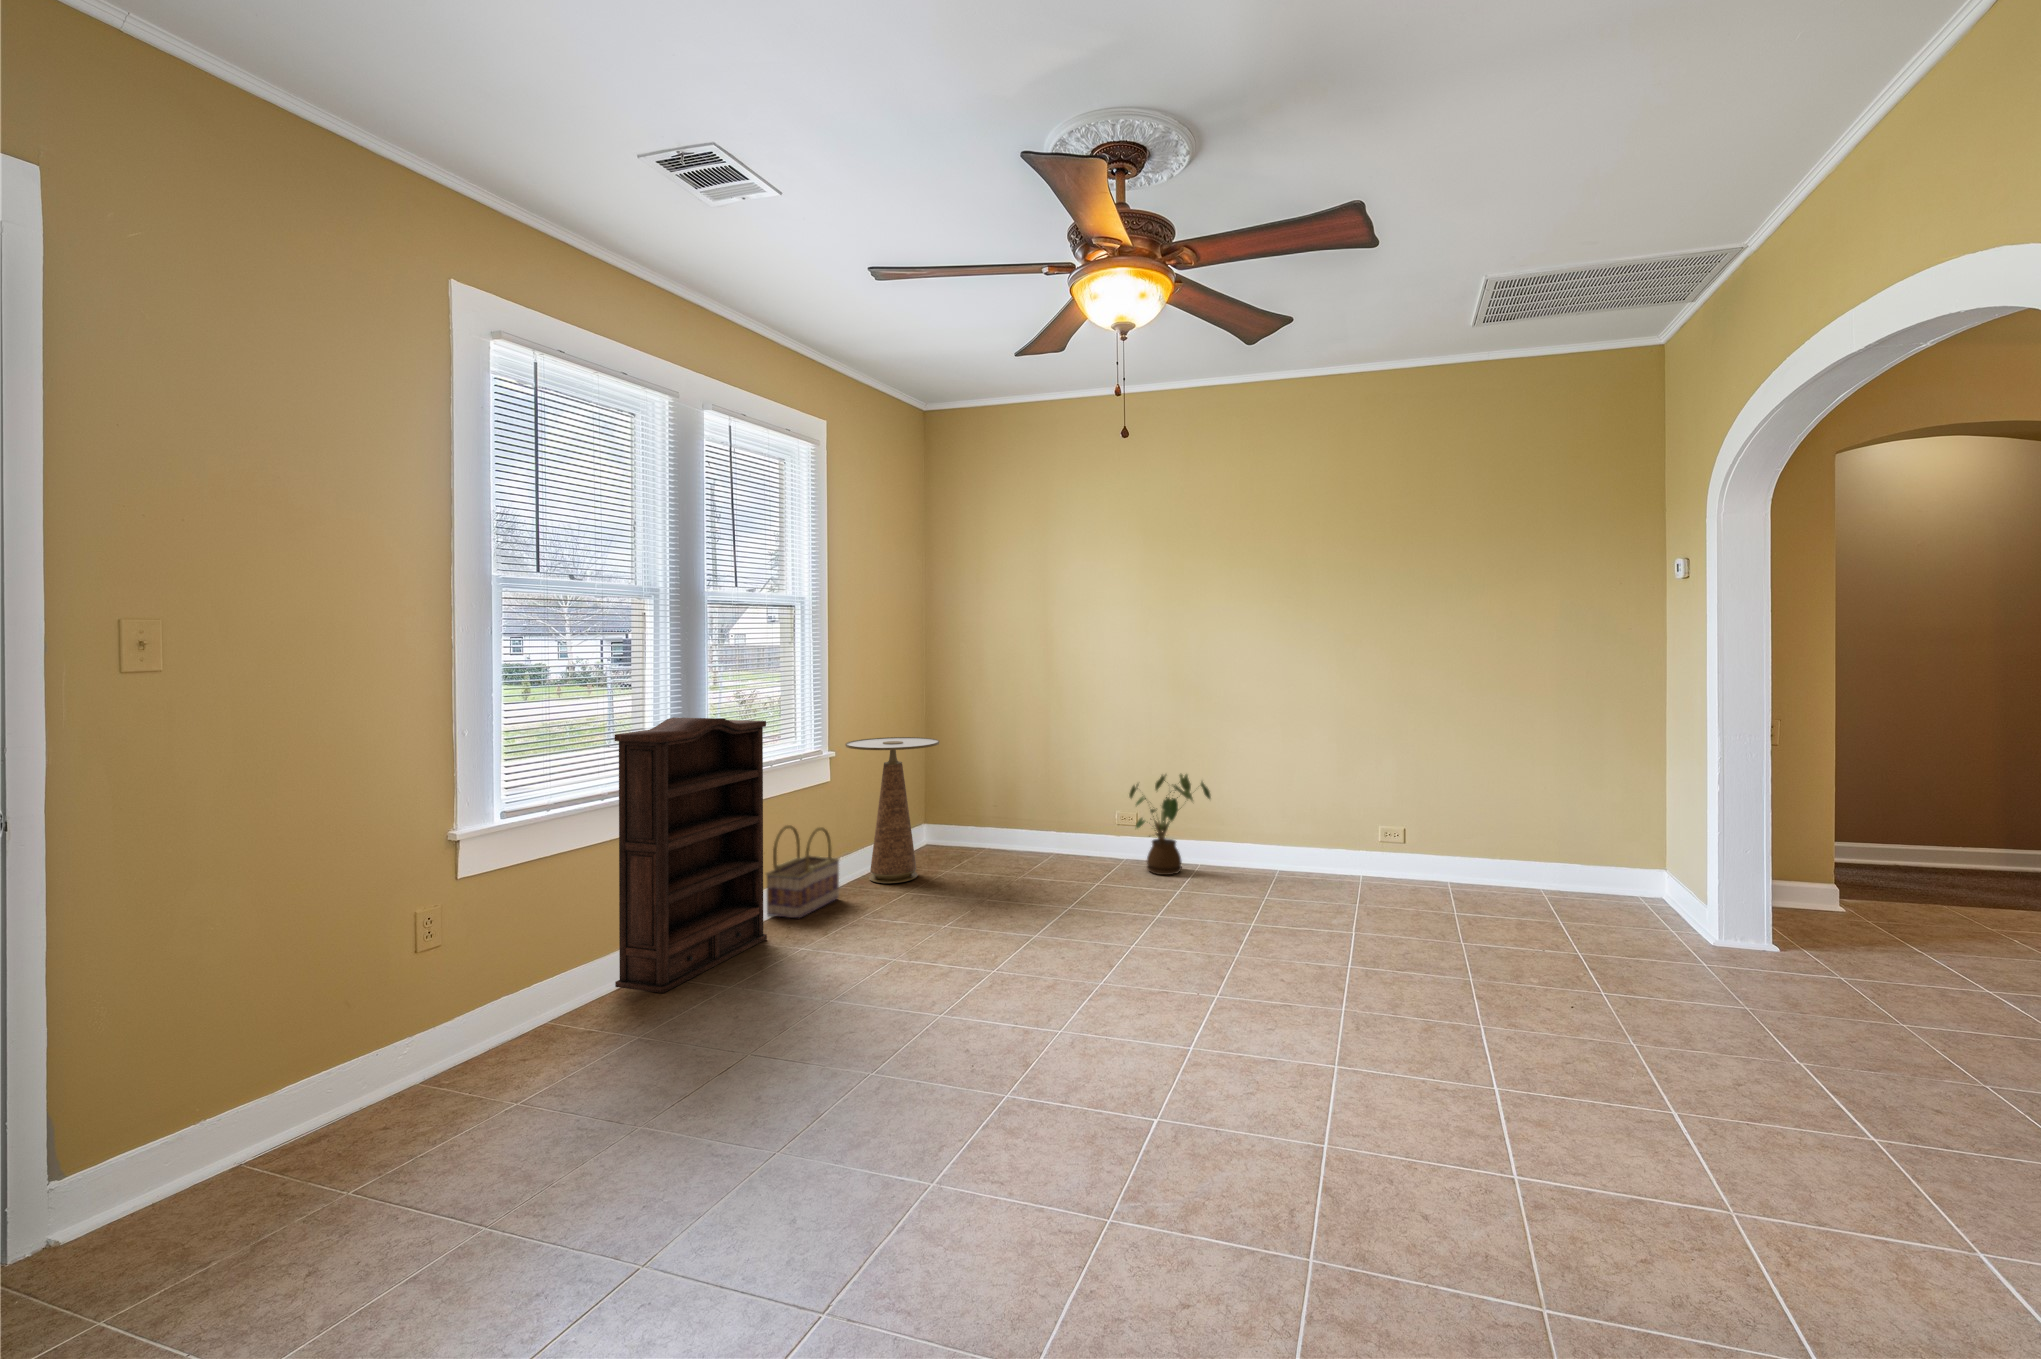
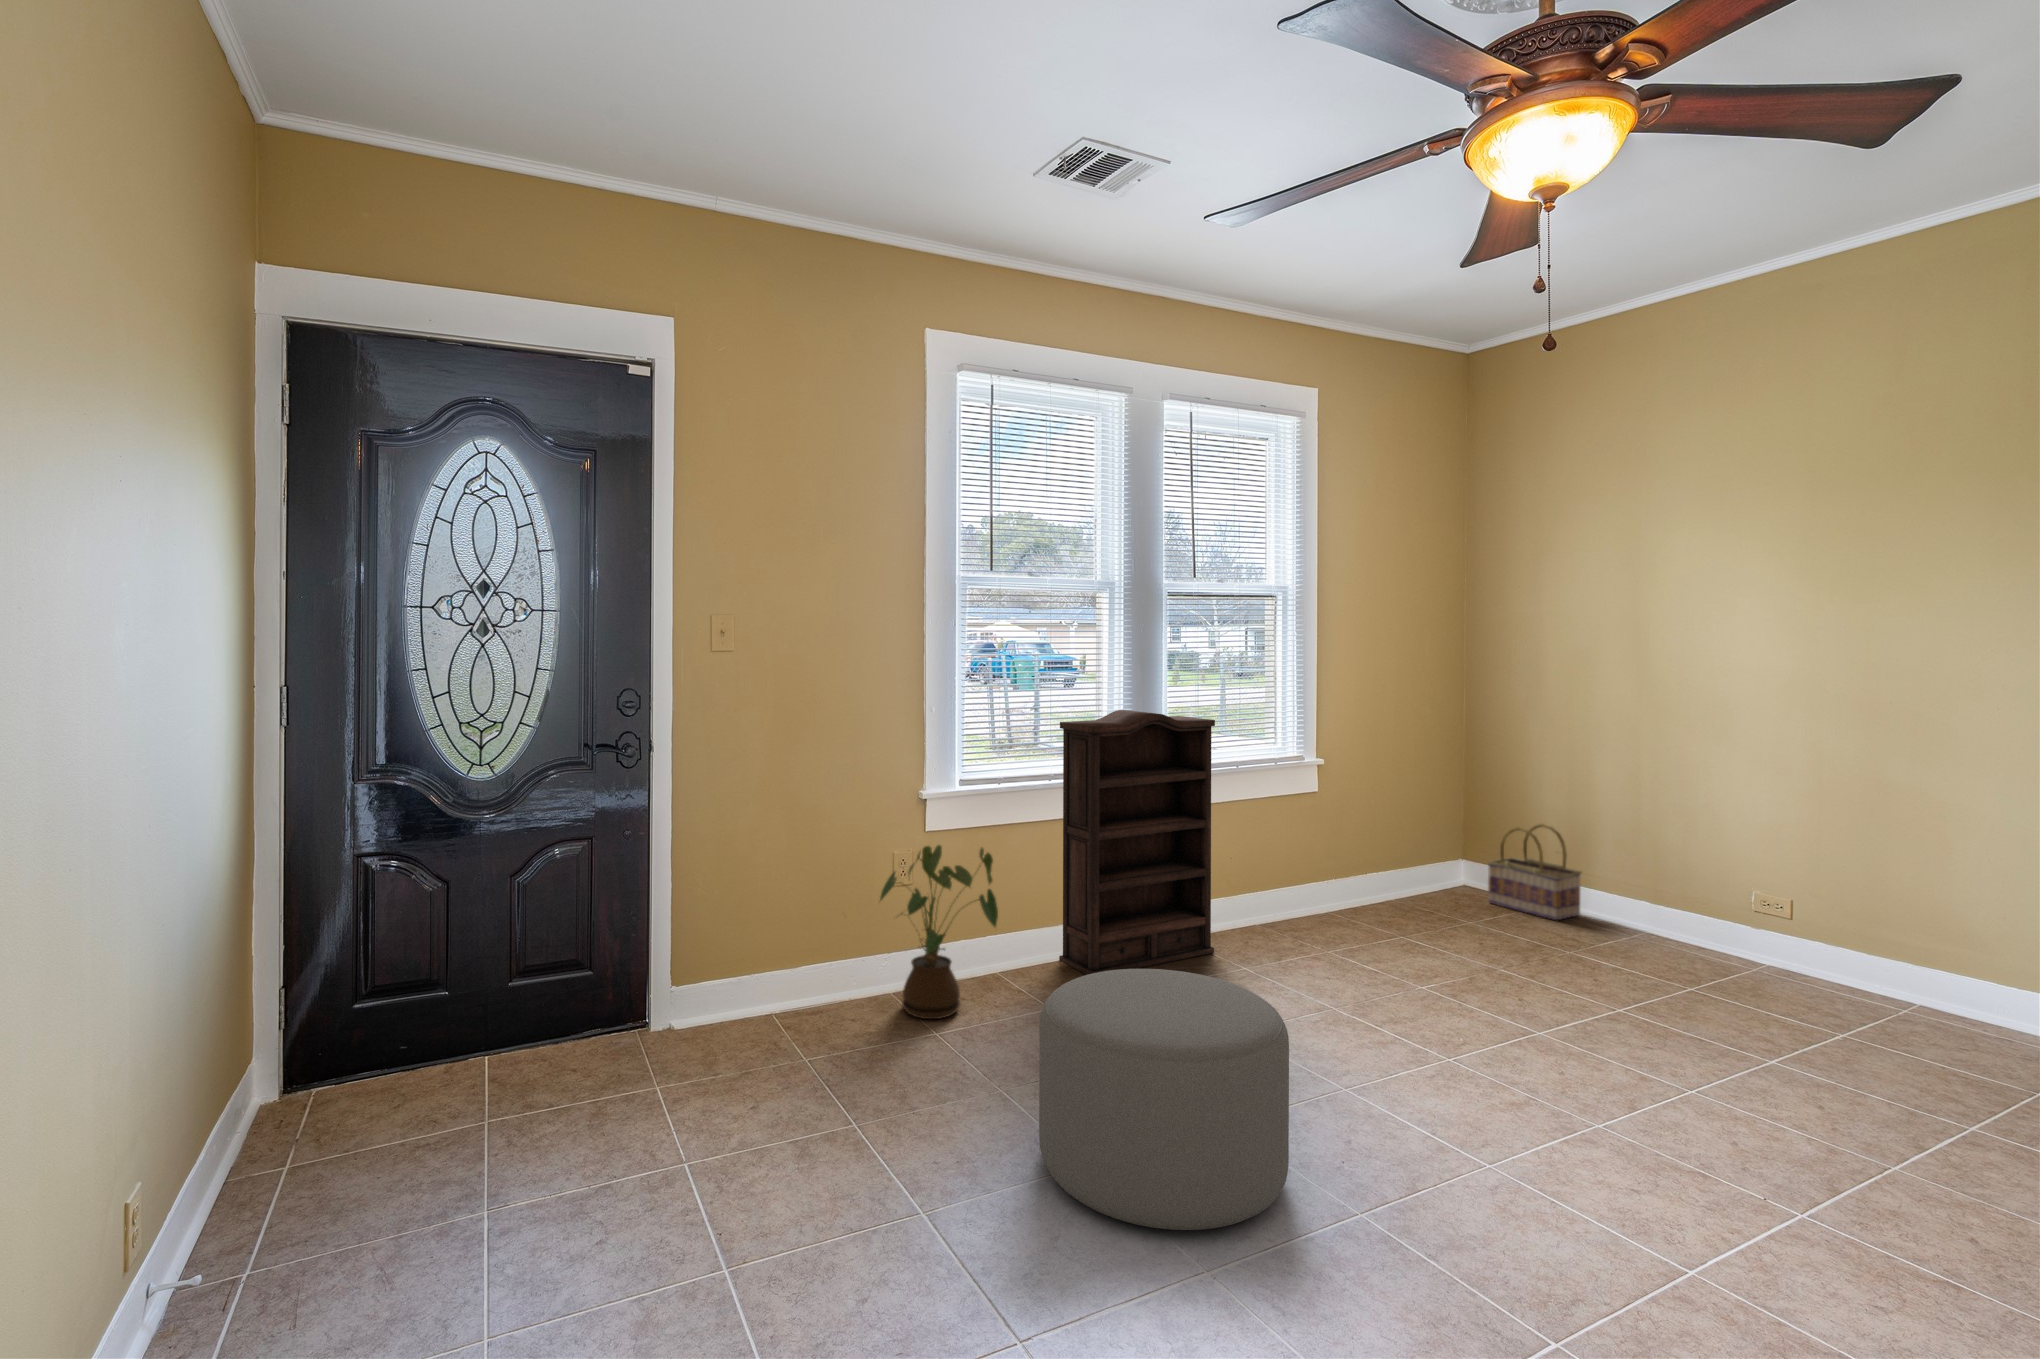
side table: present [845,737,939,883] -> none [1337,751,1458,929]
house plant: present [1129,774,1211,875] -> present [880,845,998,1019]
basket: present [766,825,839,919] -> present [1488,824,1581,920]
ottoman: none [724,951,962,1204] -> present [1039,969,1289,1230]

